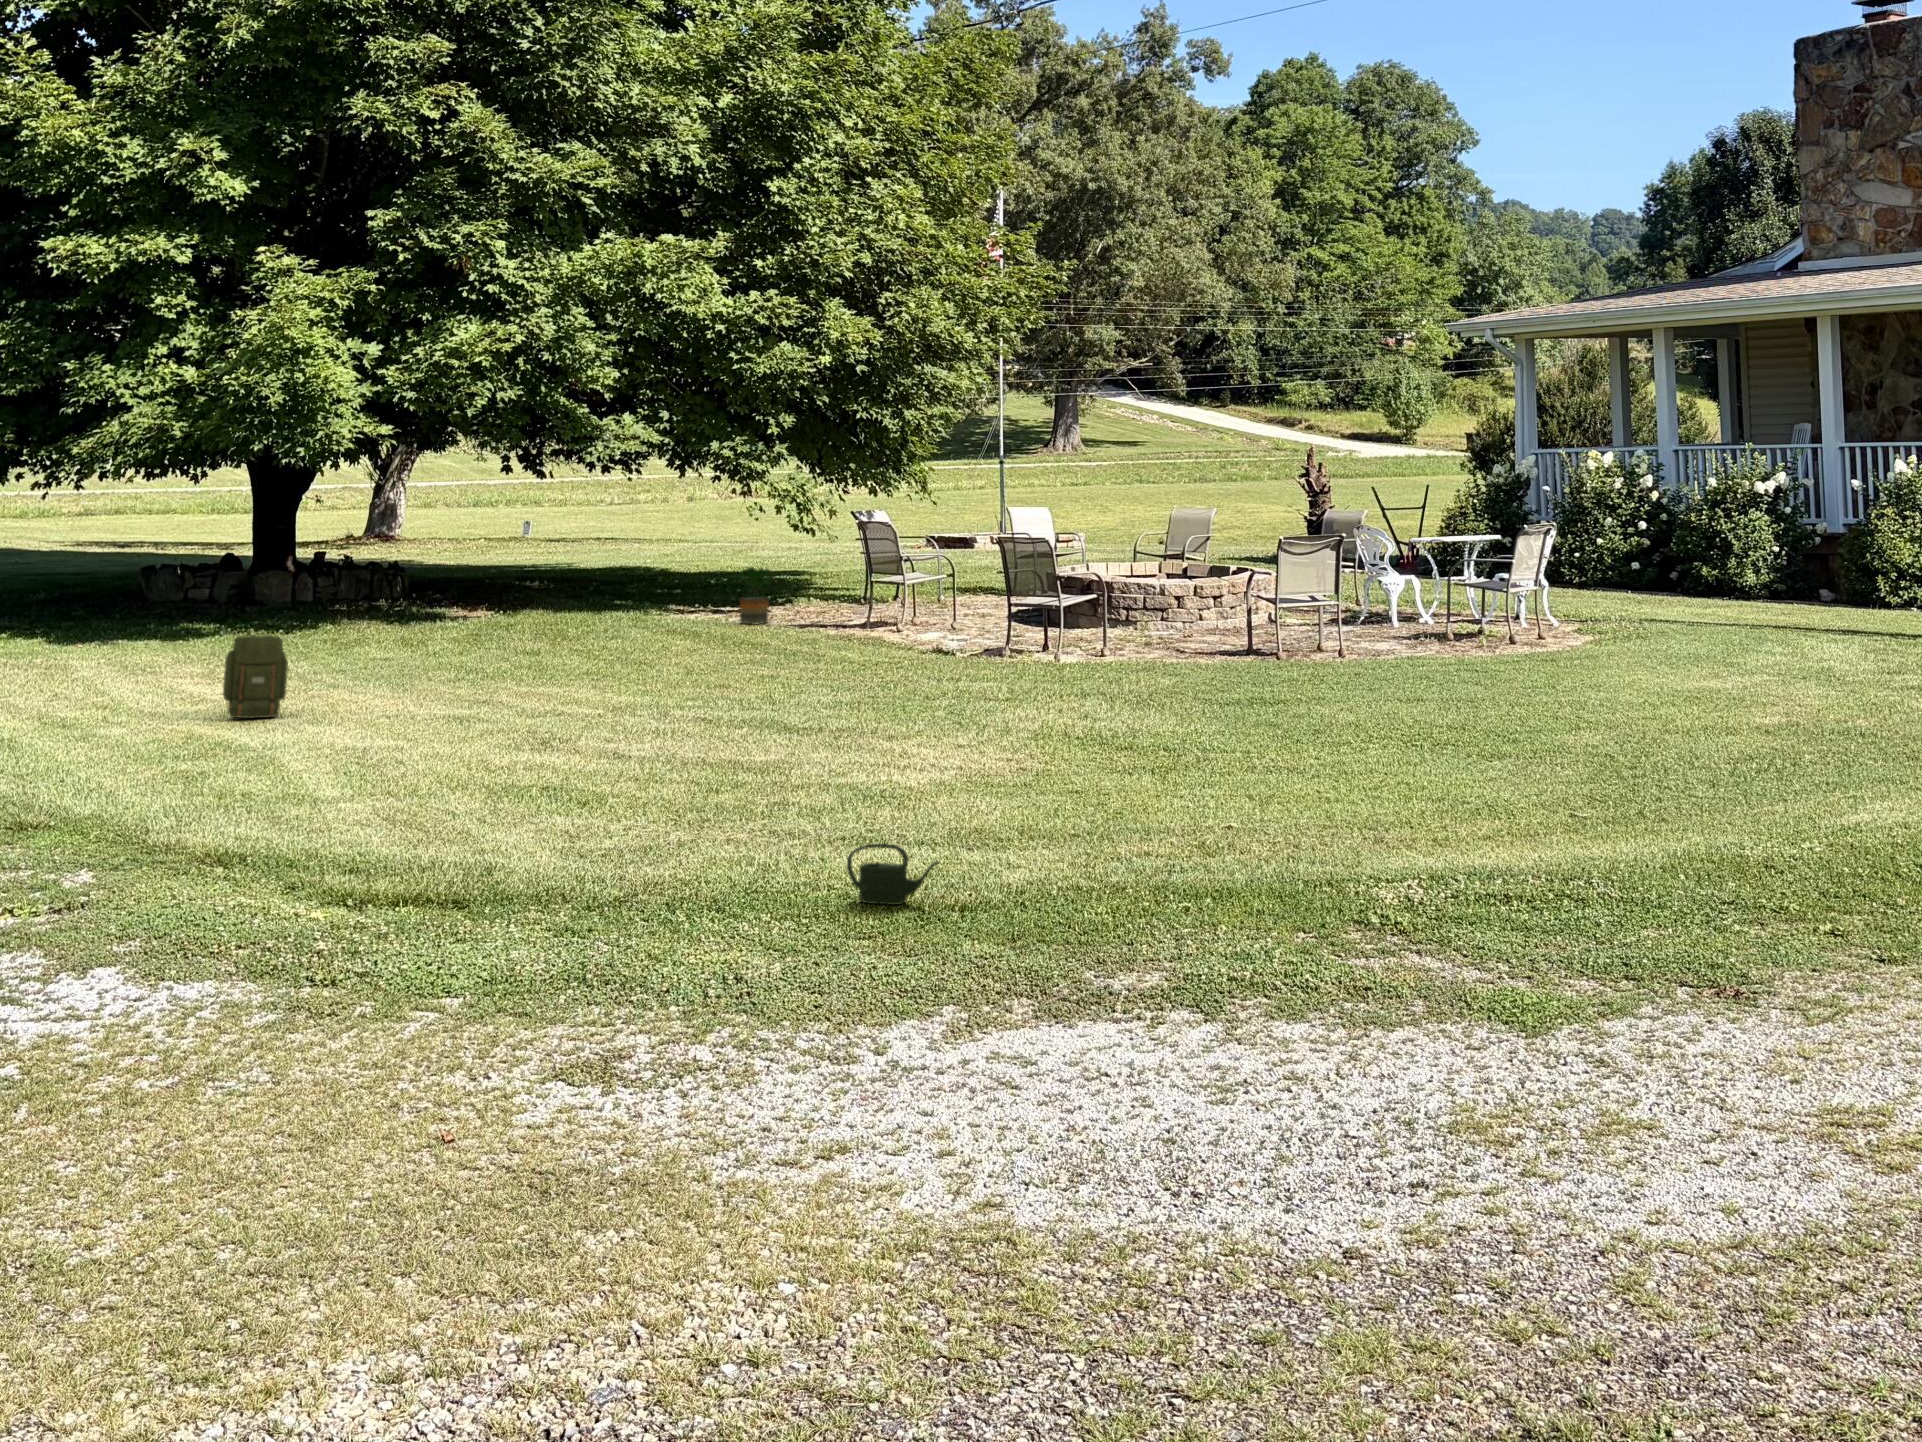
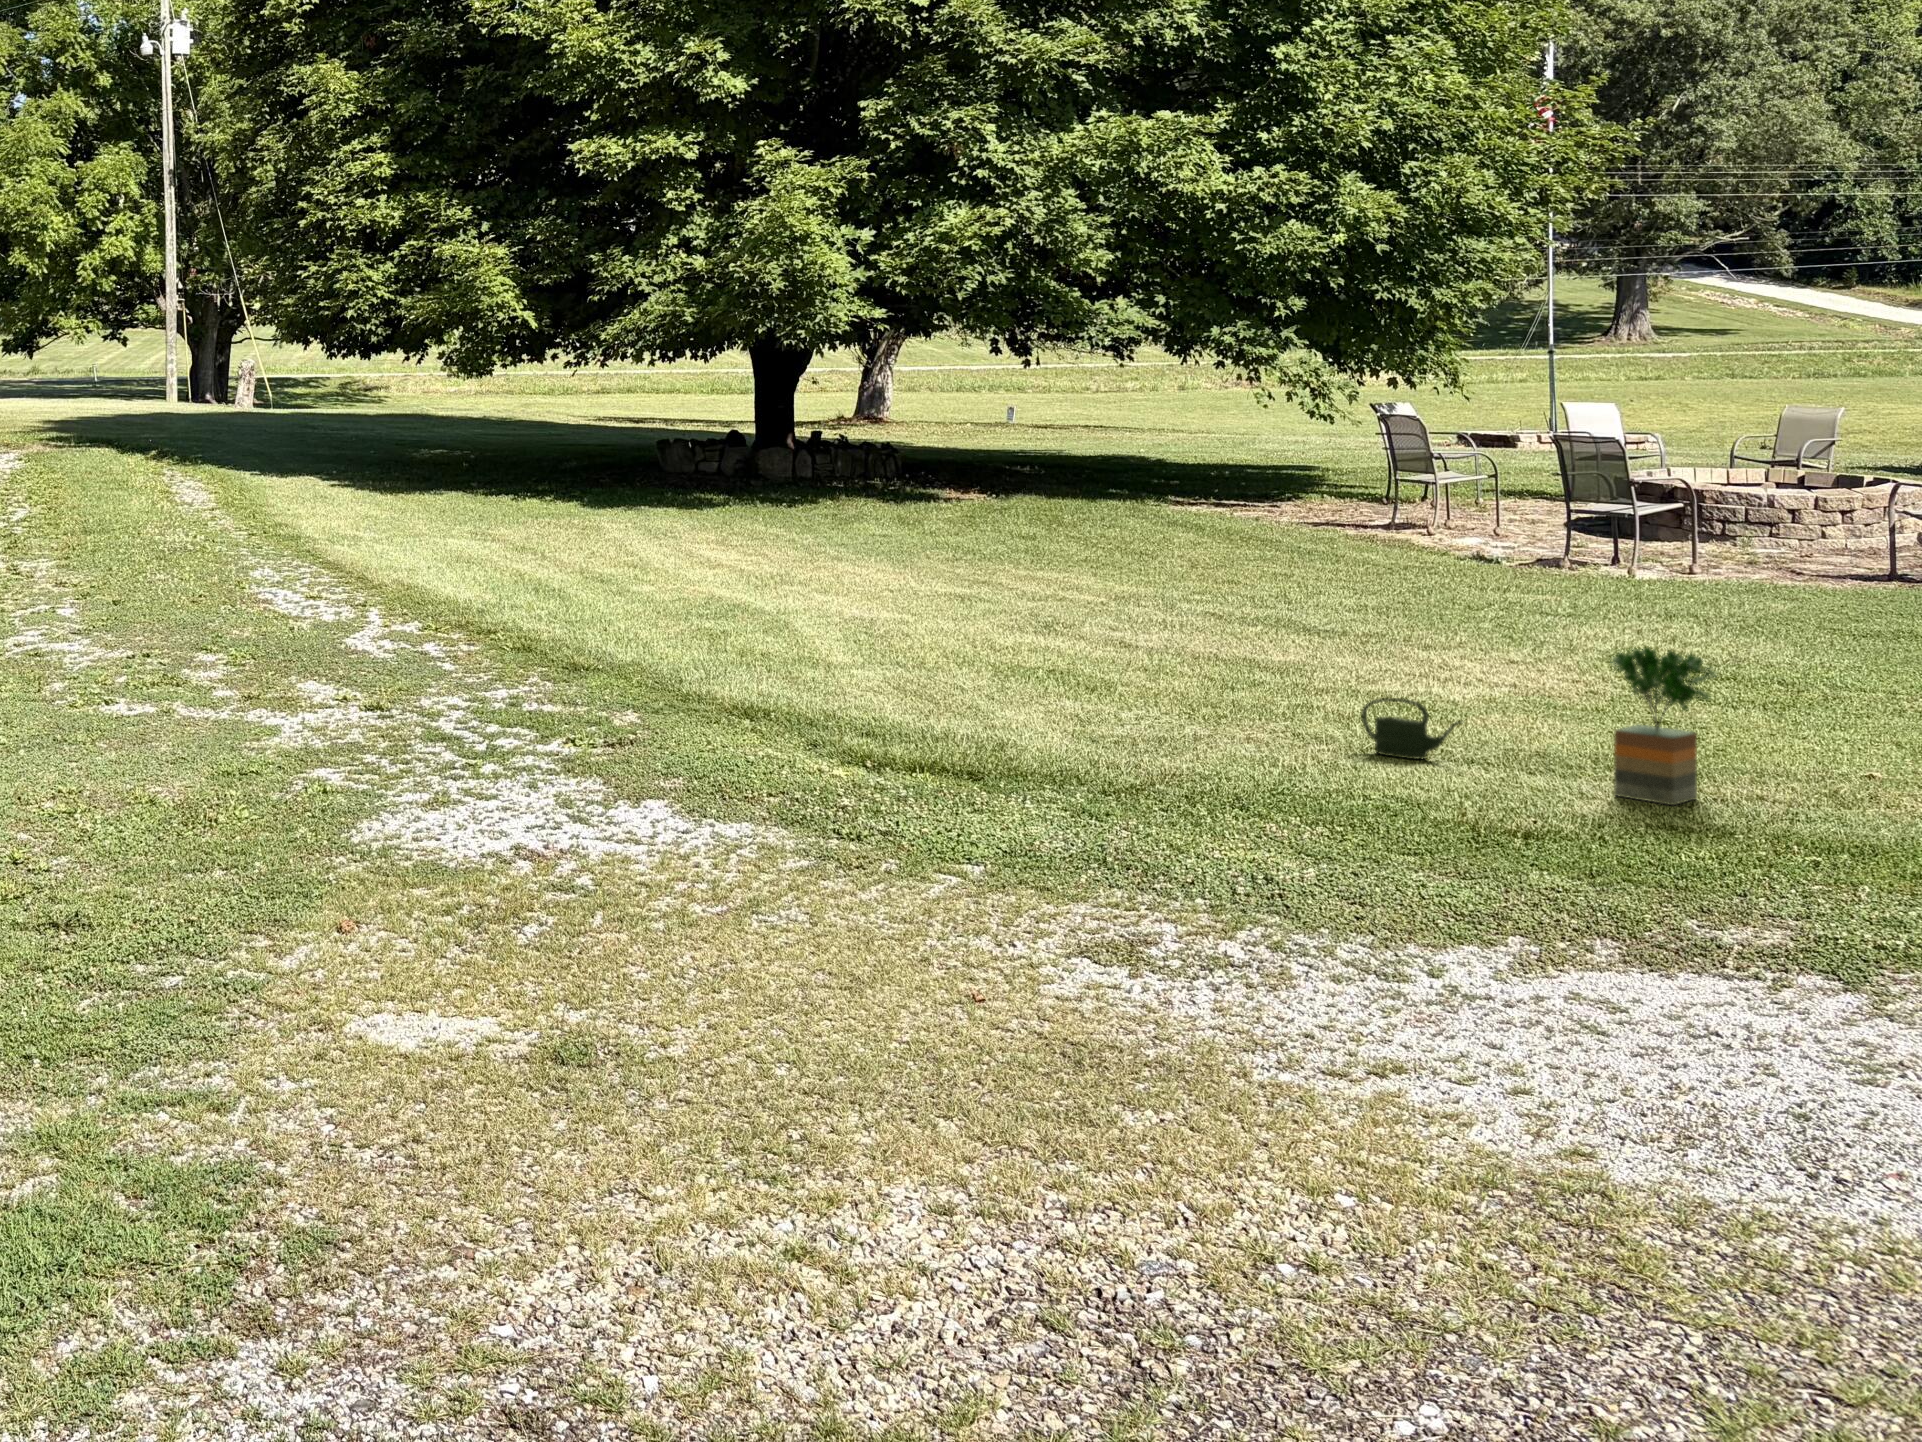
potted tree: present [740,567,772,624] -> present [1610,647,1716,805]
backpack: present [223,635,288,718] -> none [744,492,801,570]

